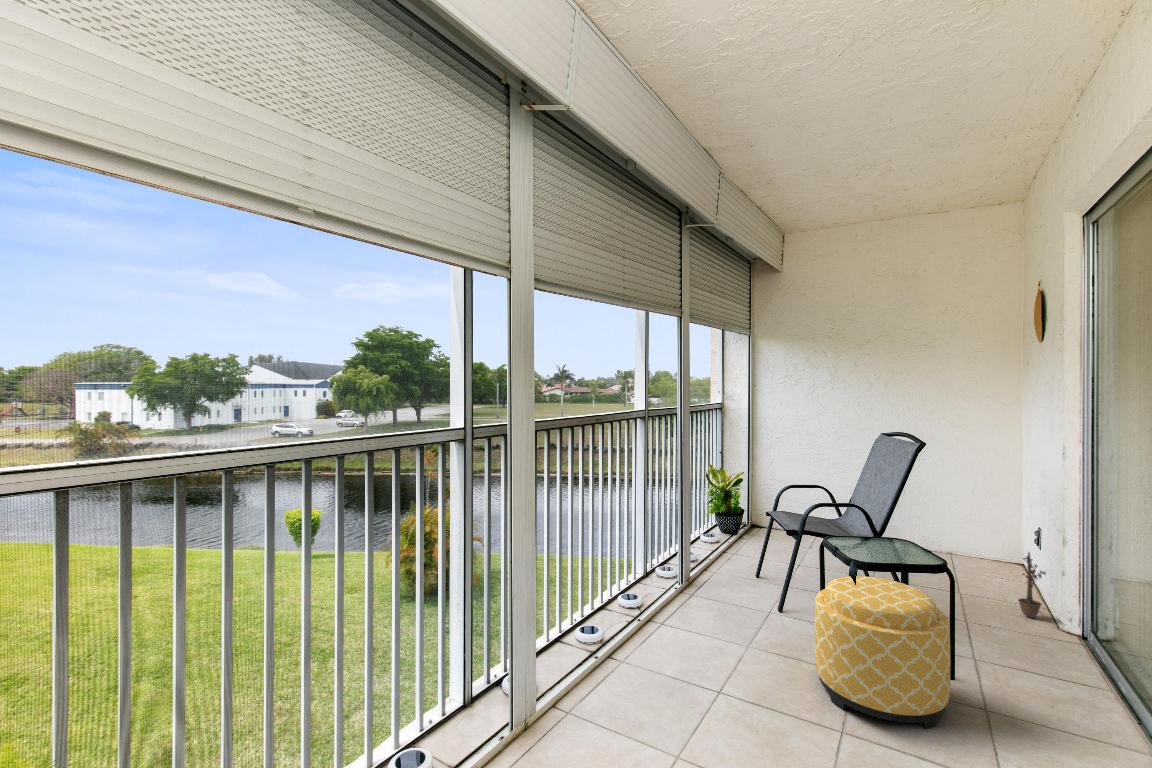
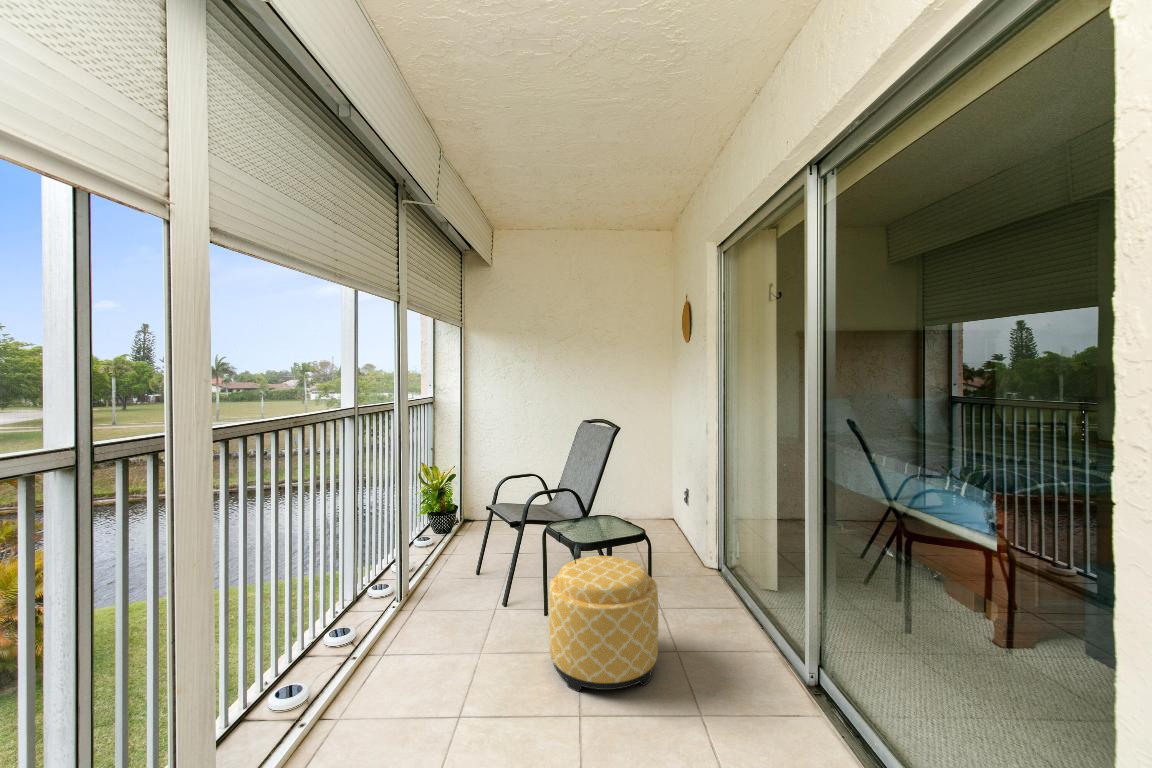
decorative plant: present [1018,552,1046,618] -> none [678,510,694,561]

